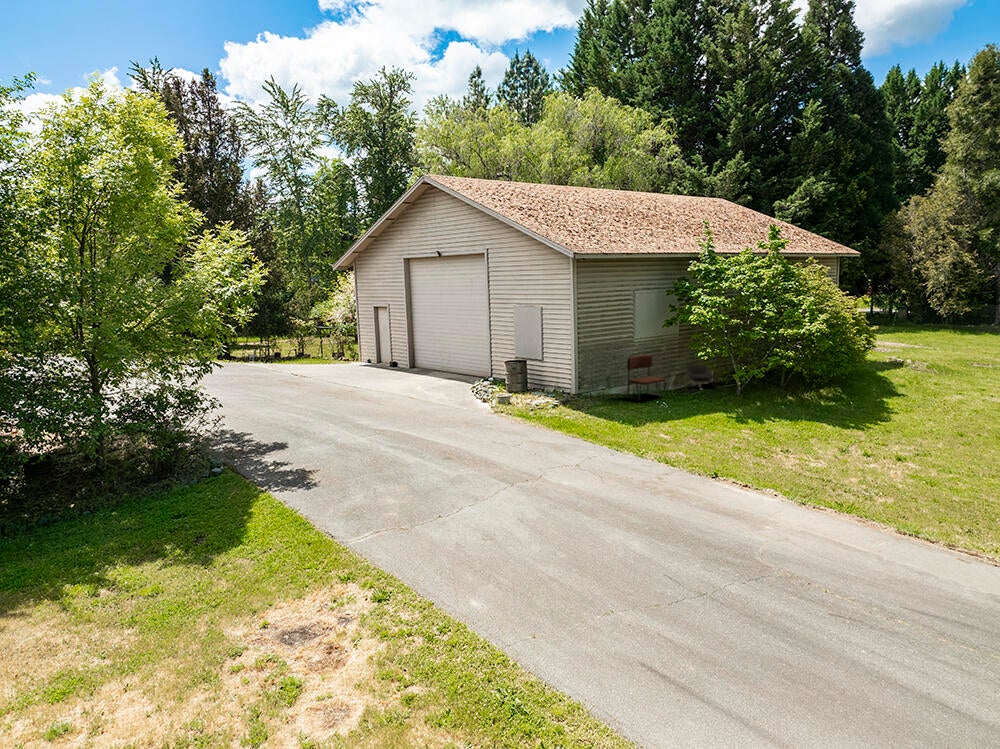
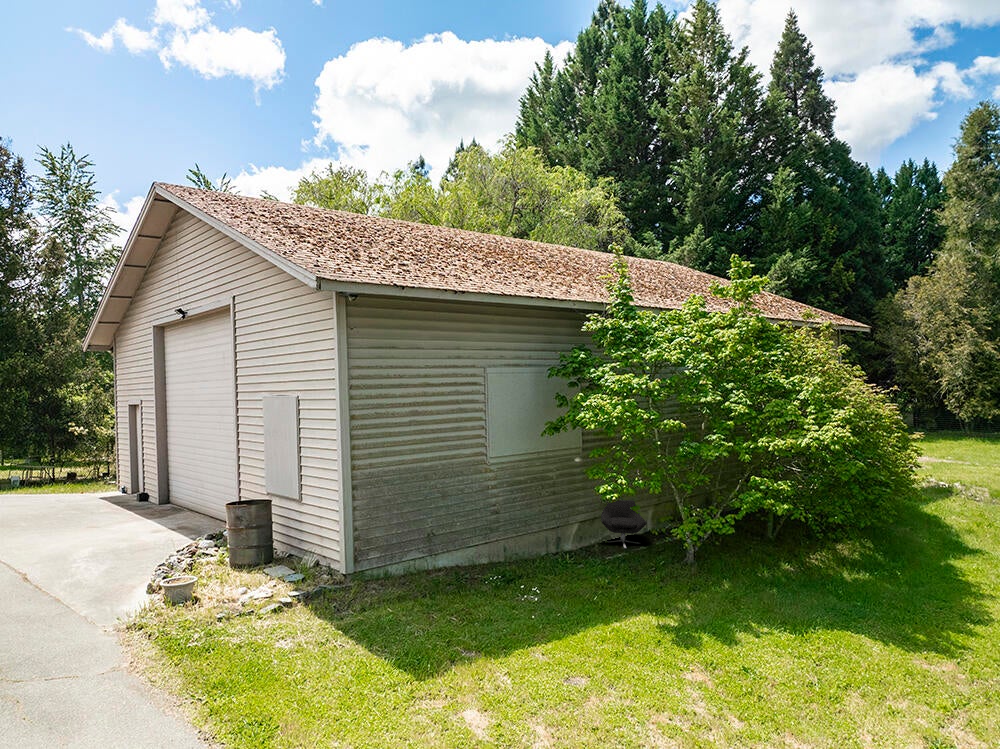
bench: present [627,355,666,400] -> none [471,485,549,579]

